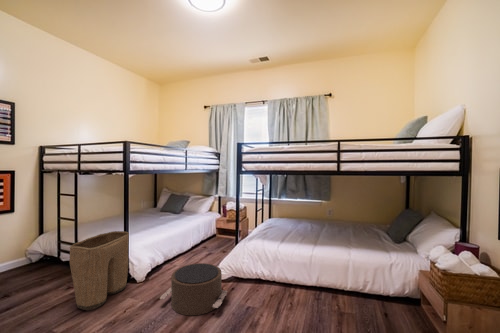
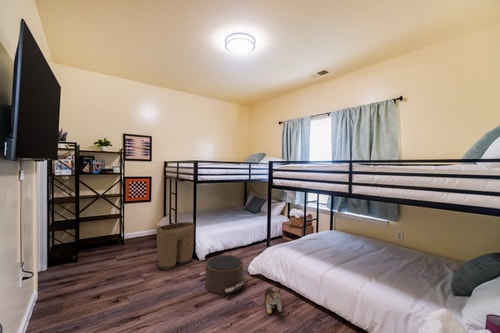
plush toy: none [254,283,293,315] -> present [264,287,282,314]

